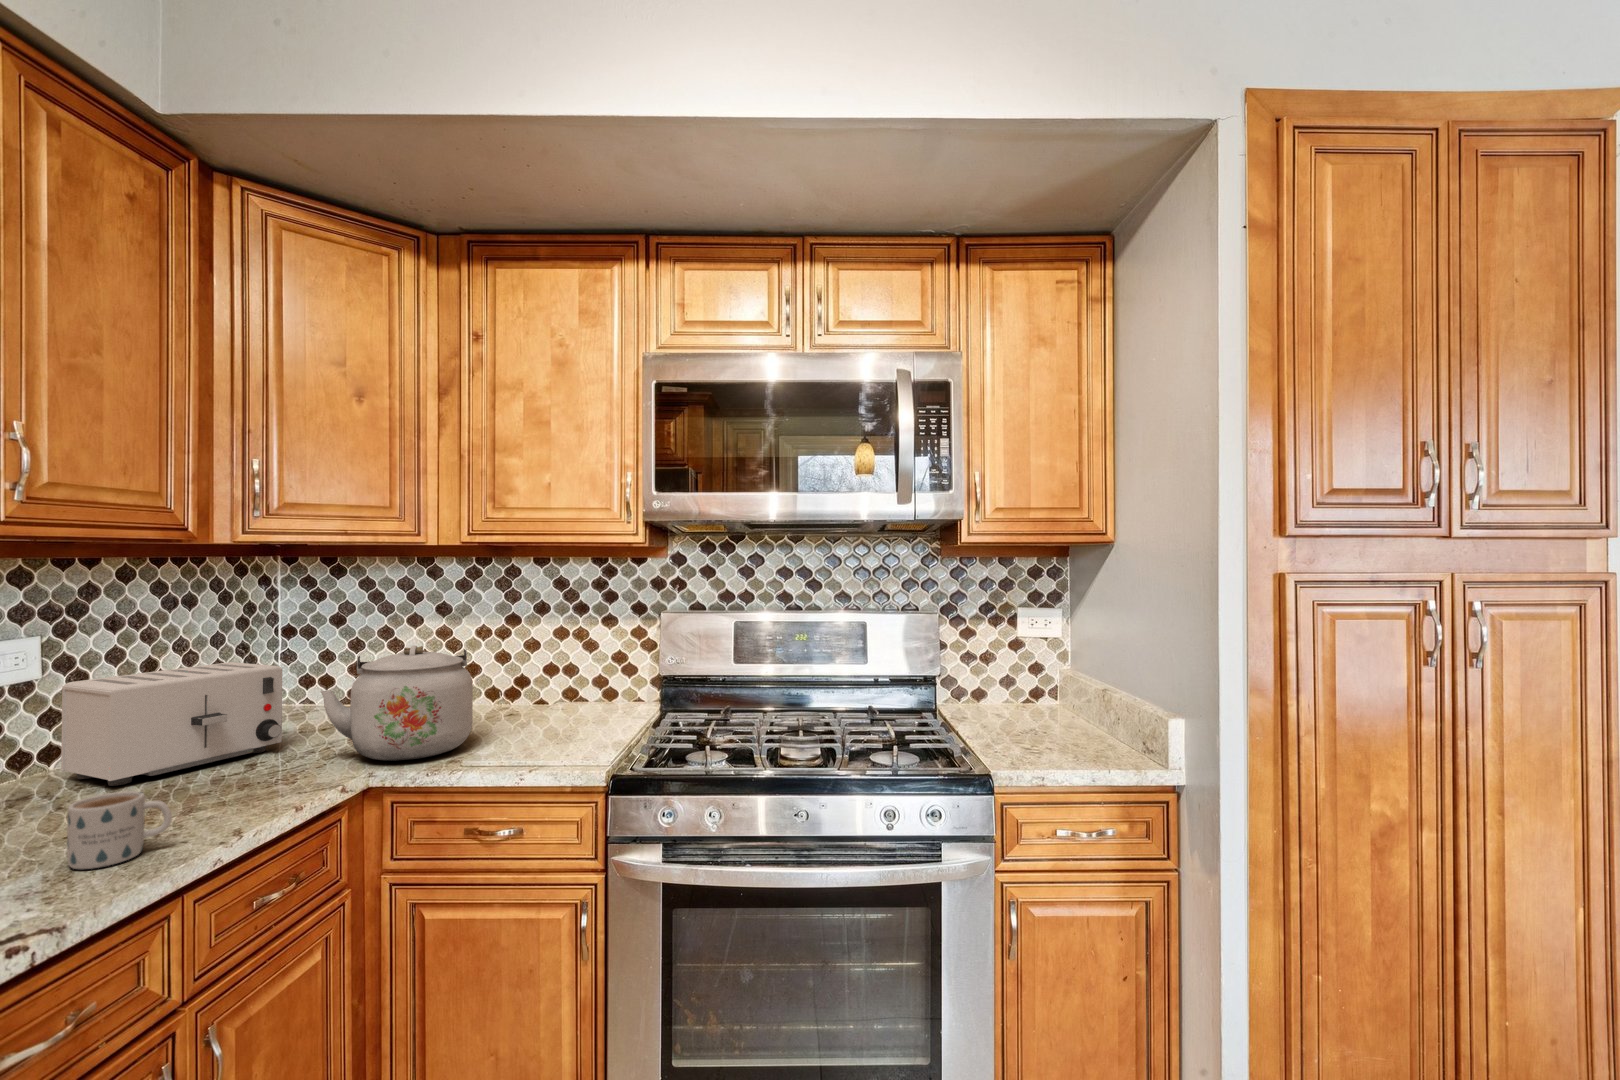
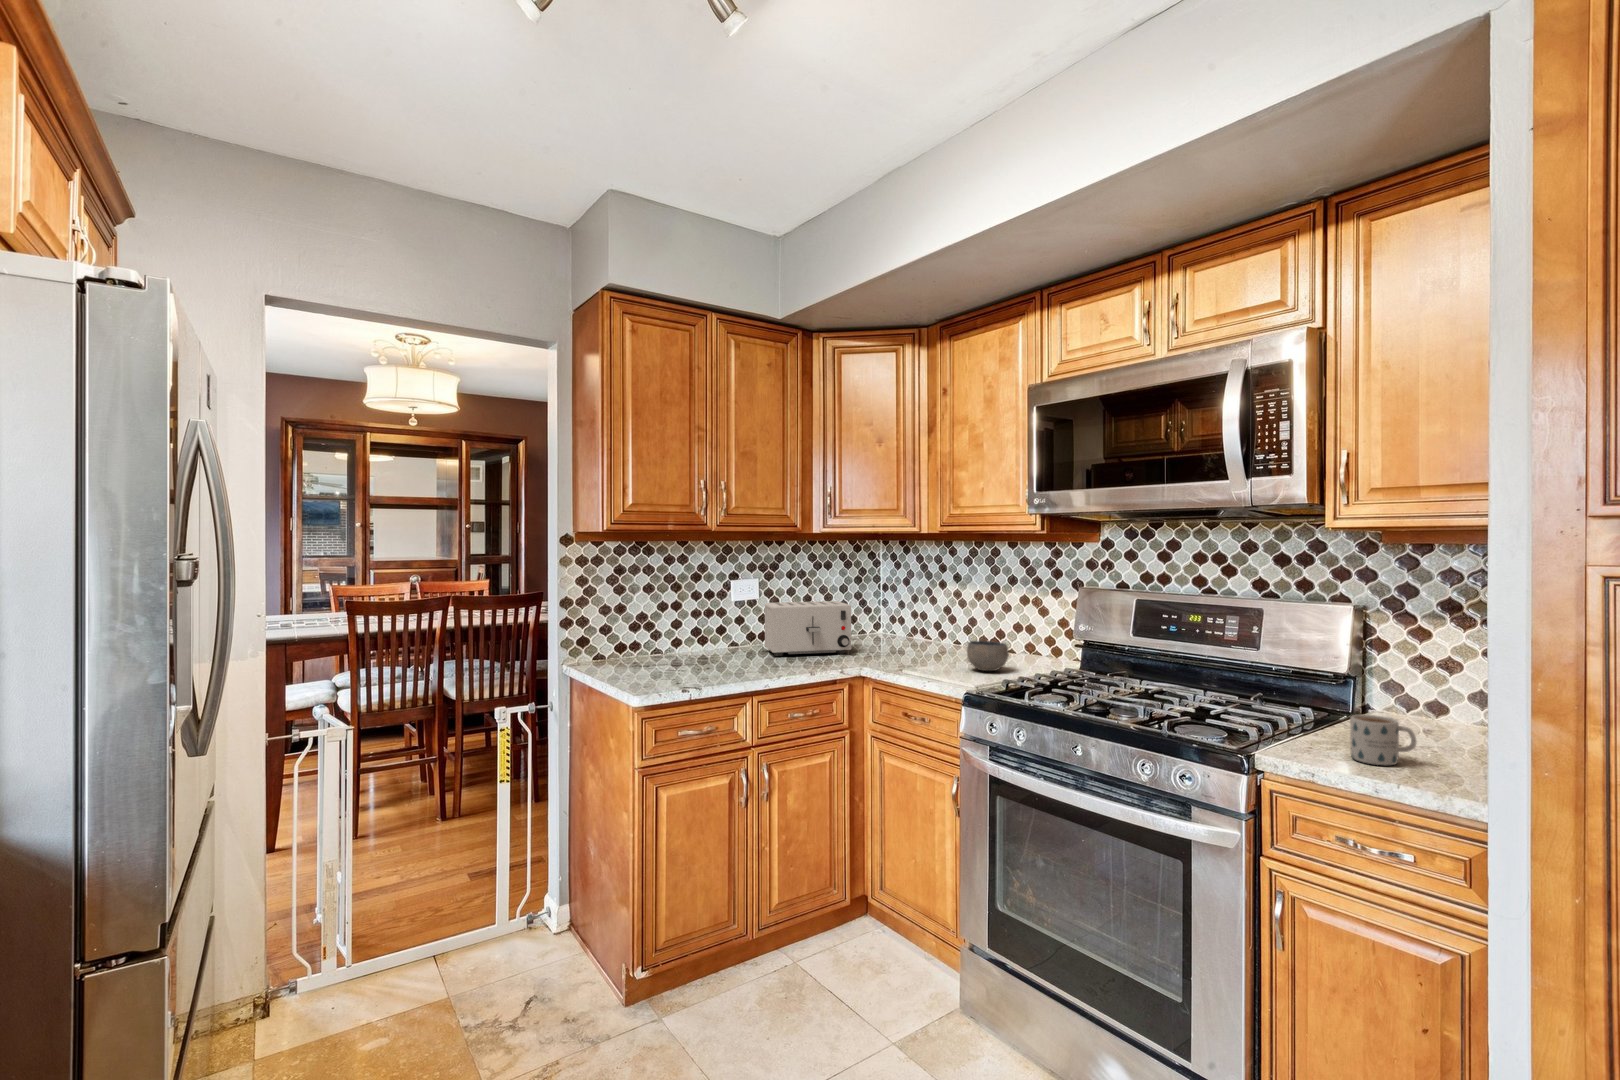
kettle: present [321,646,473,761] -> none [855,598,943,668]
bowl: none [522,692,580,735] -> present [967,641,1009,671]
mug: present [67,791,172,869] -> present [1350,715,1417,765]

